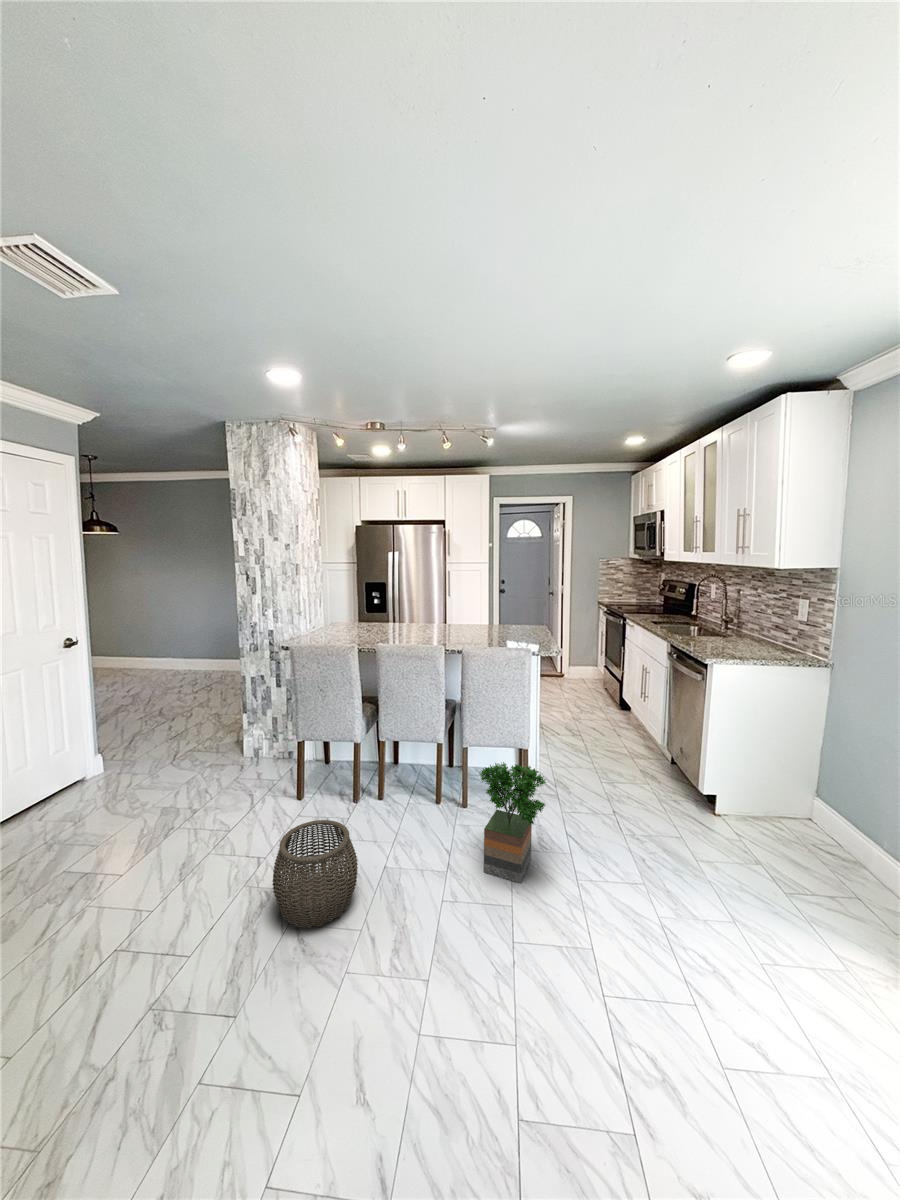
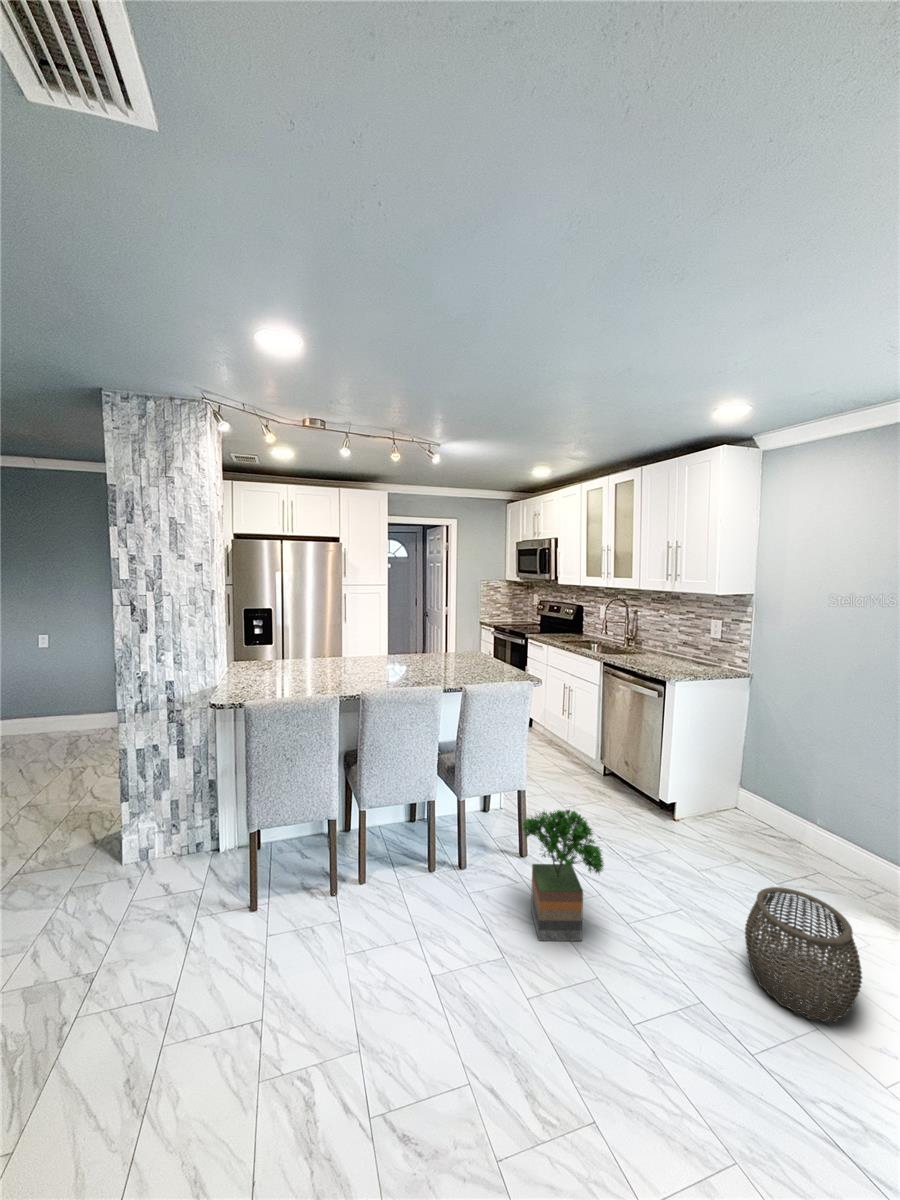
woven basket: present [272,820,358,928] -> present [745,887,862,1021]

